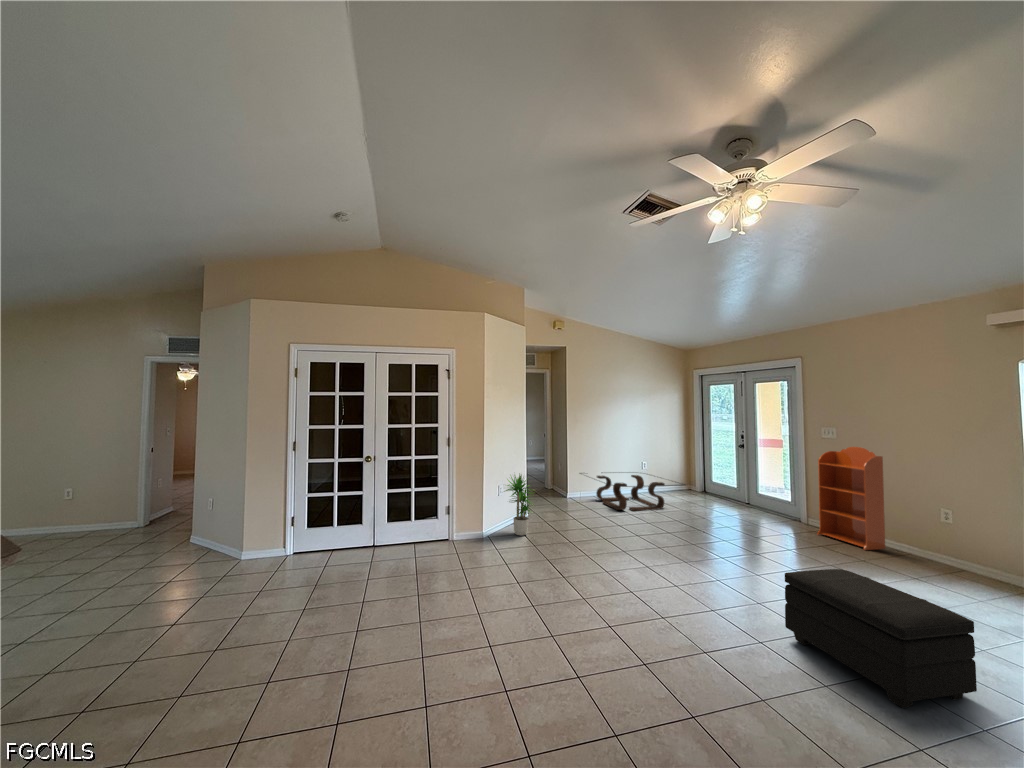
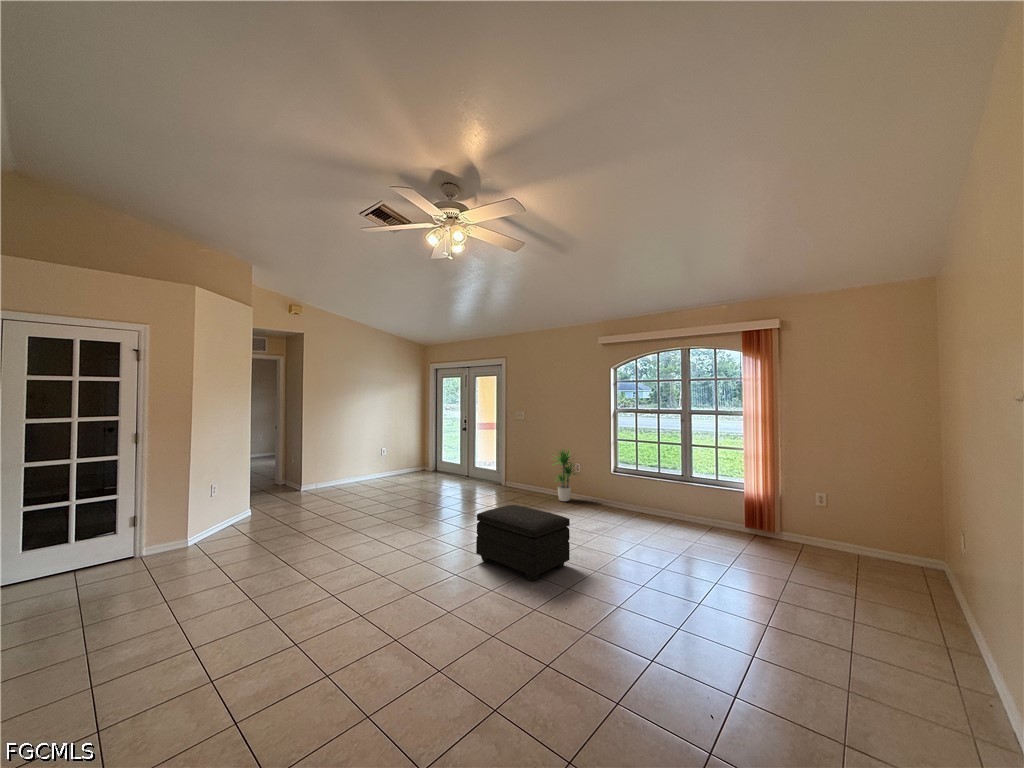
bookcase: present [817,447,885,550] -> none [510,424,547,495]
coffee table: present [580,473,685,511] -> none [317,459,420,496]
potted plant: present [504,474,532,535] -> present [553,449,576,501]

